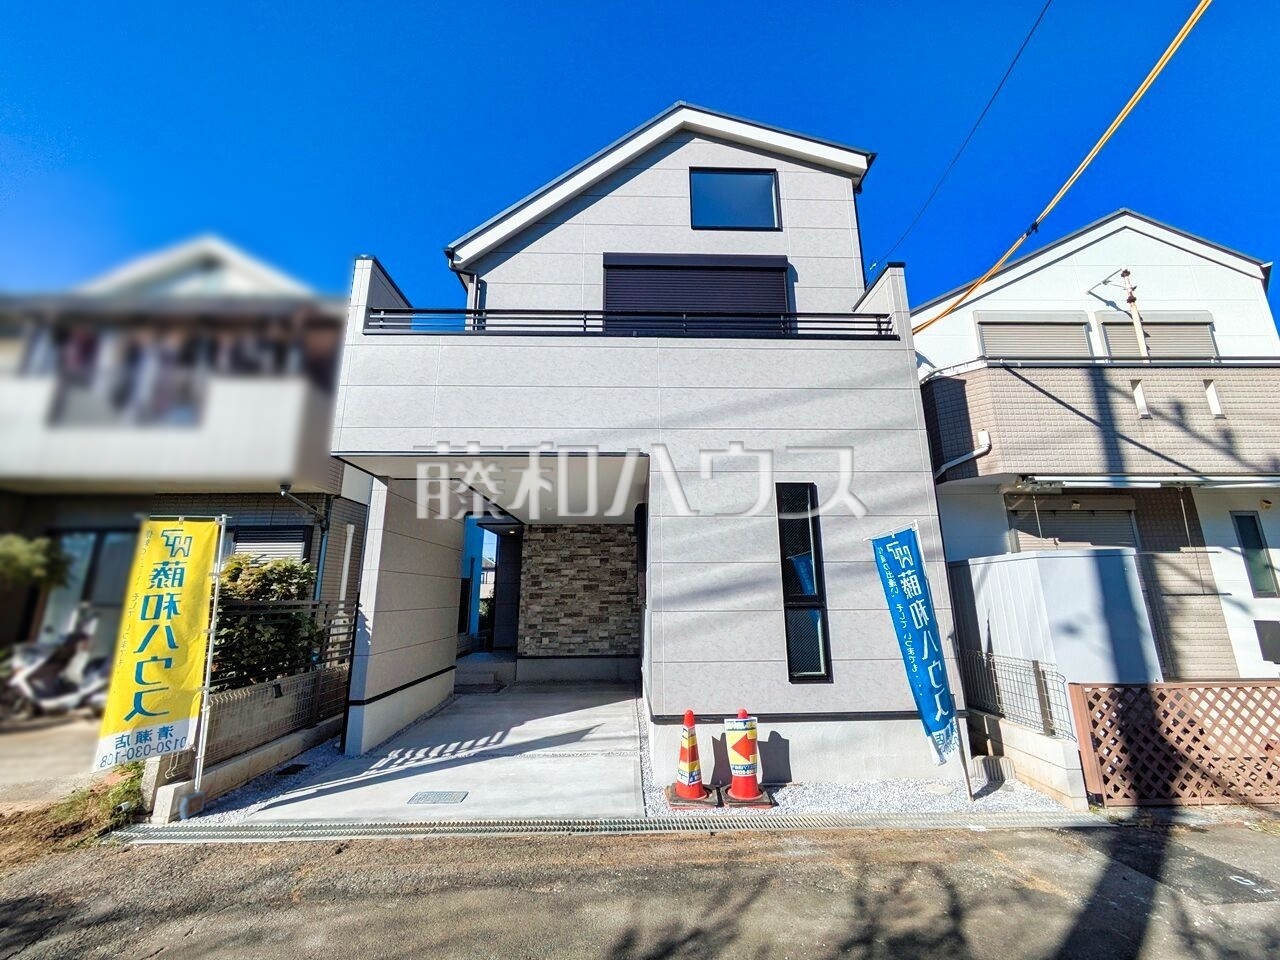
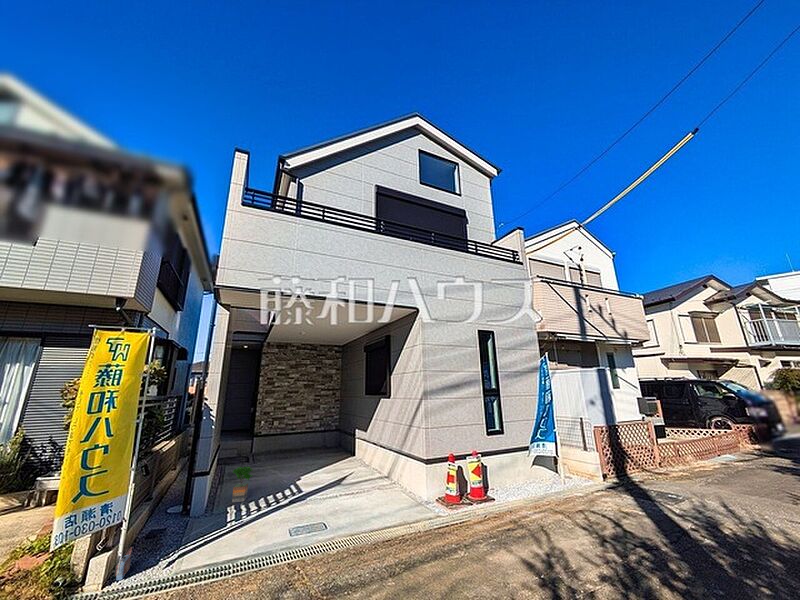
potted tree: none [404,699,434,747] -> present [232,467,253,502]

